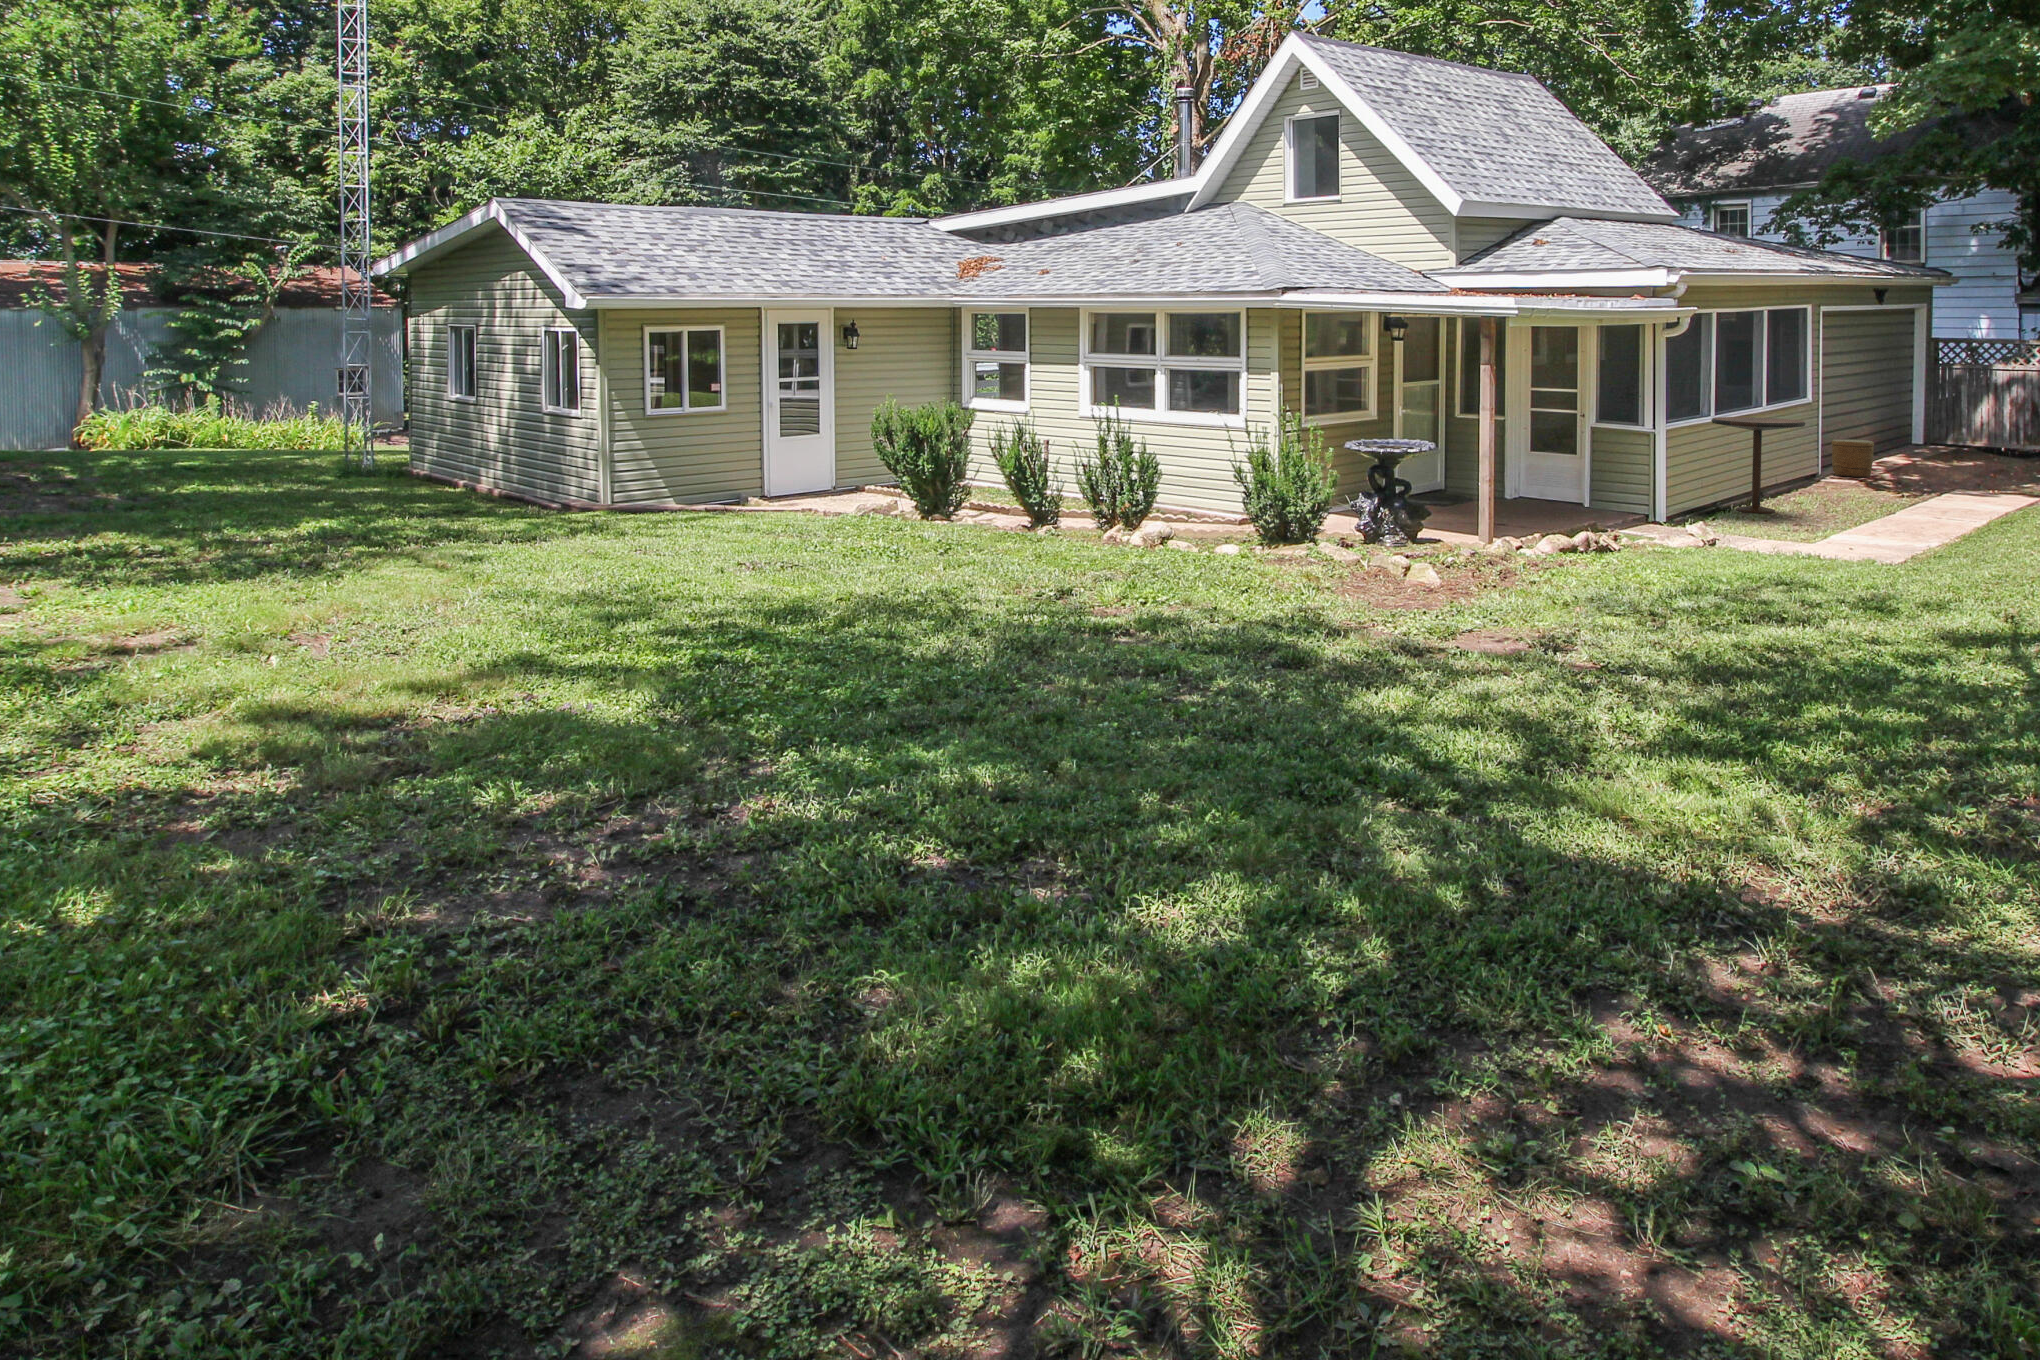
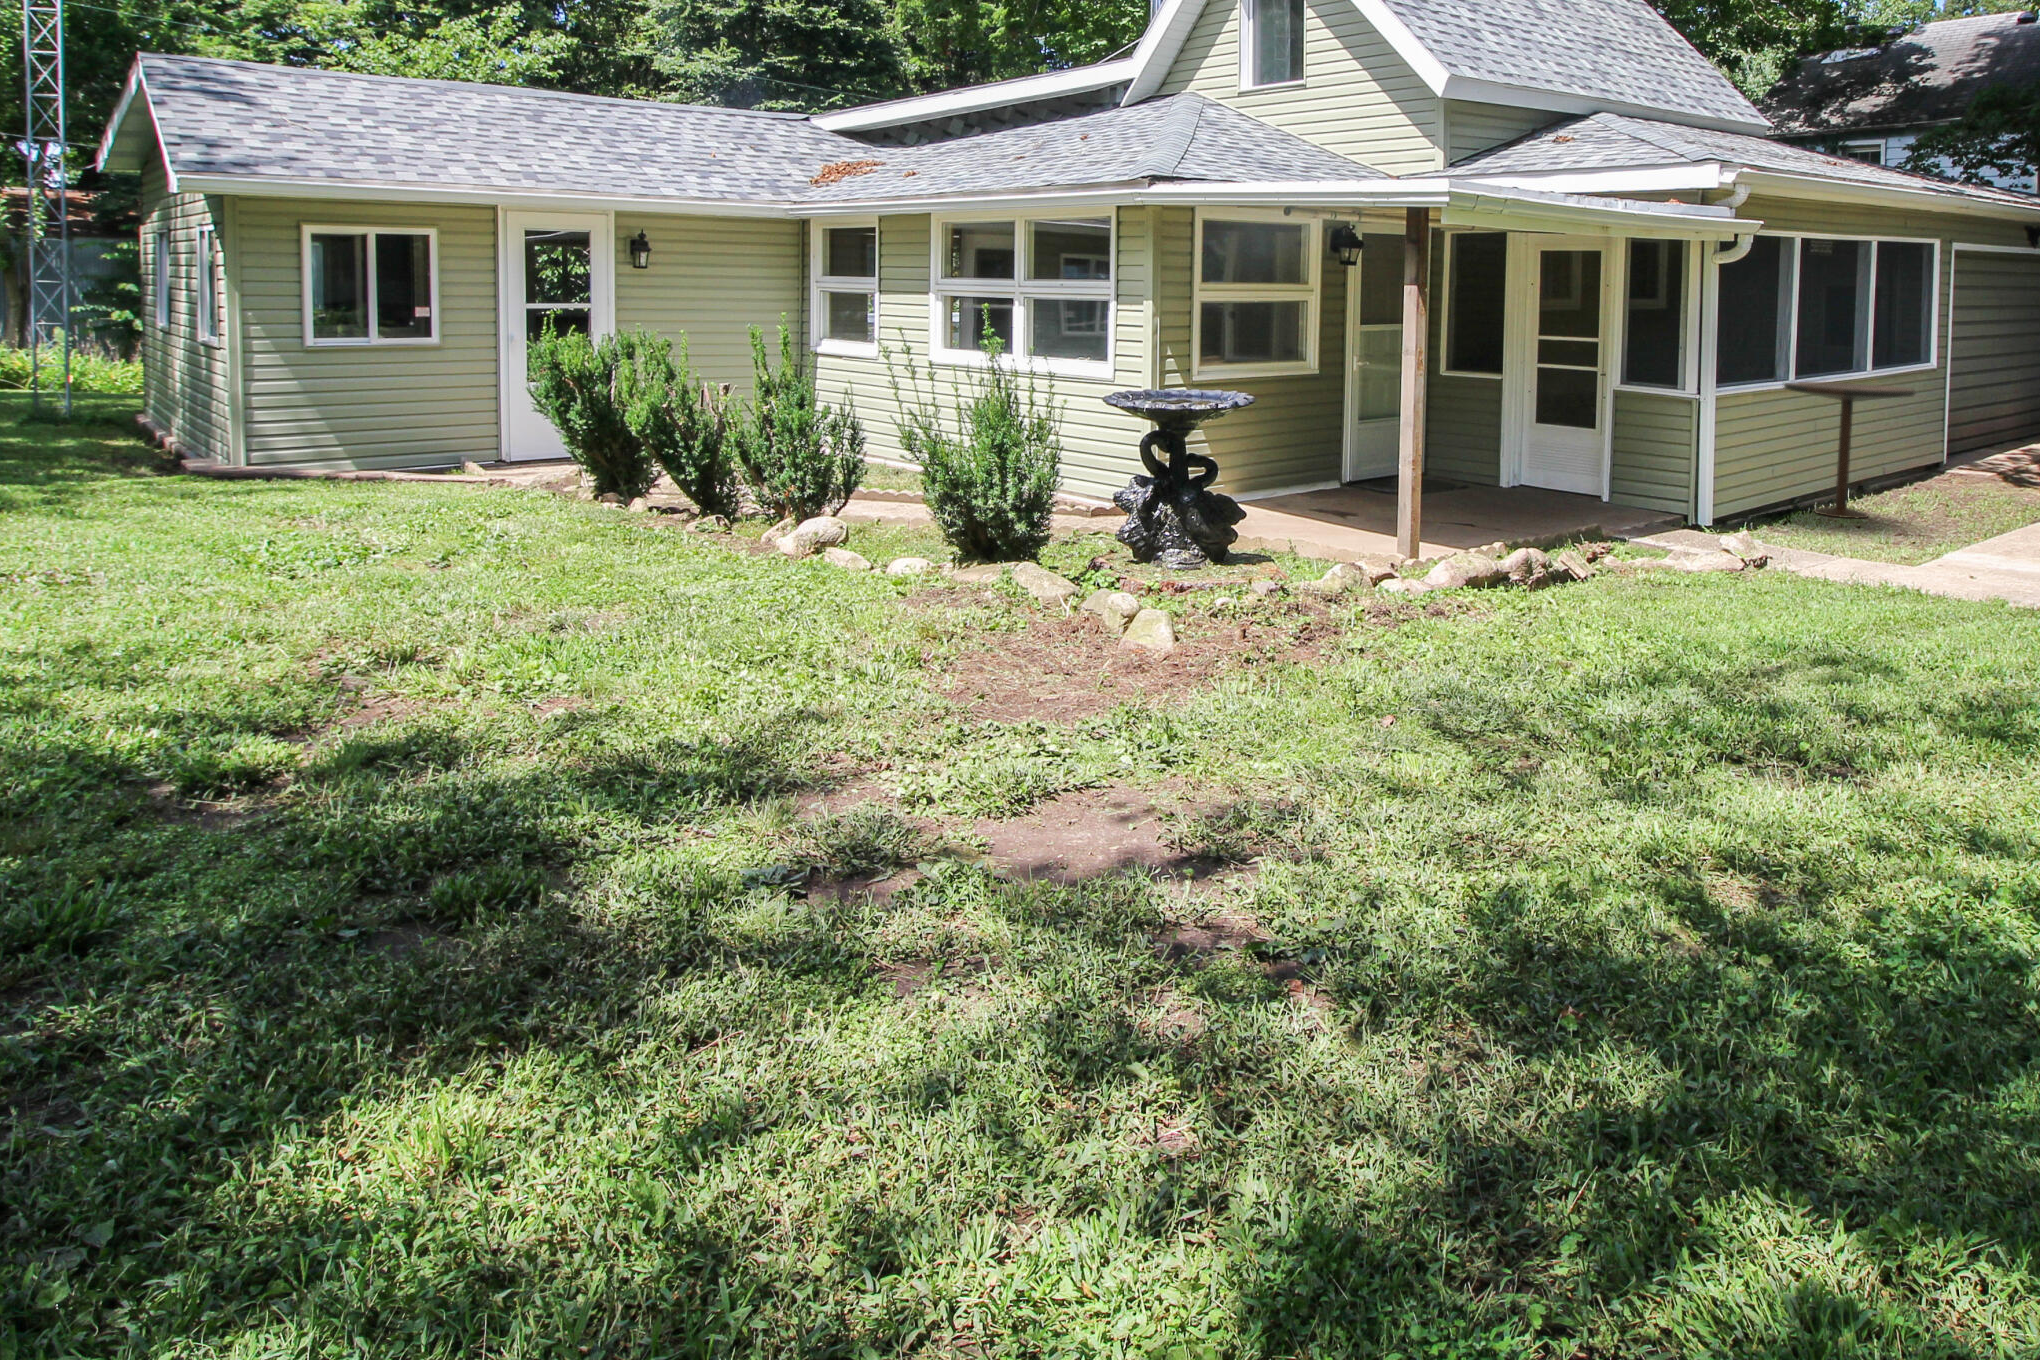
woven basket: present [1832,439,1874,478] -> none [1959,419,2016,470]

